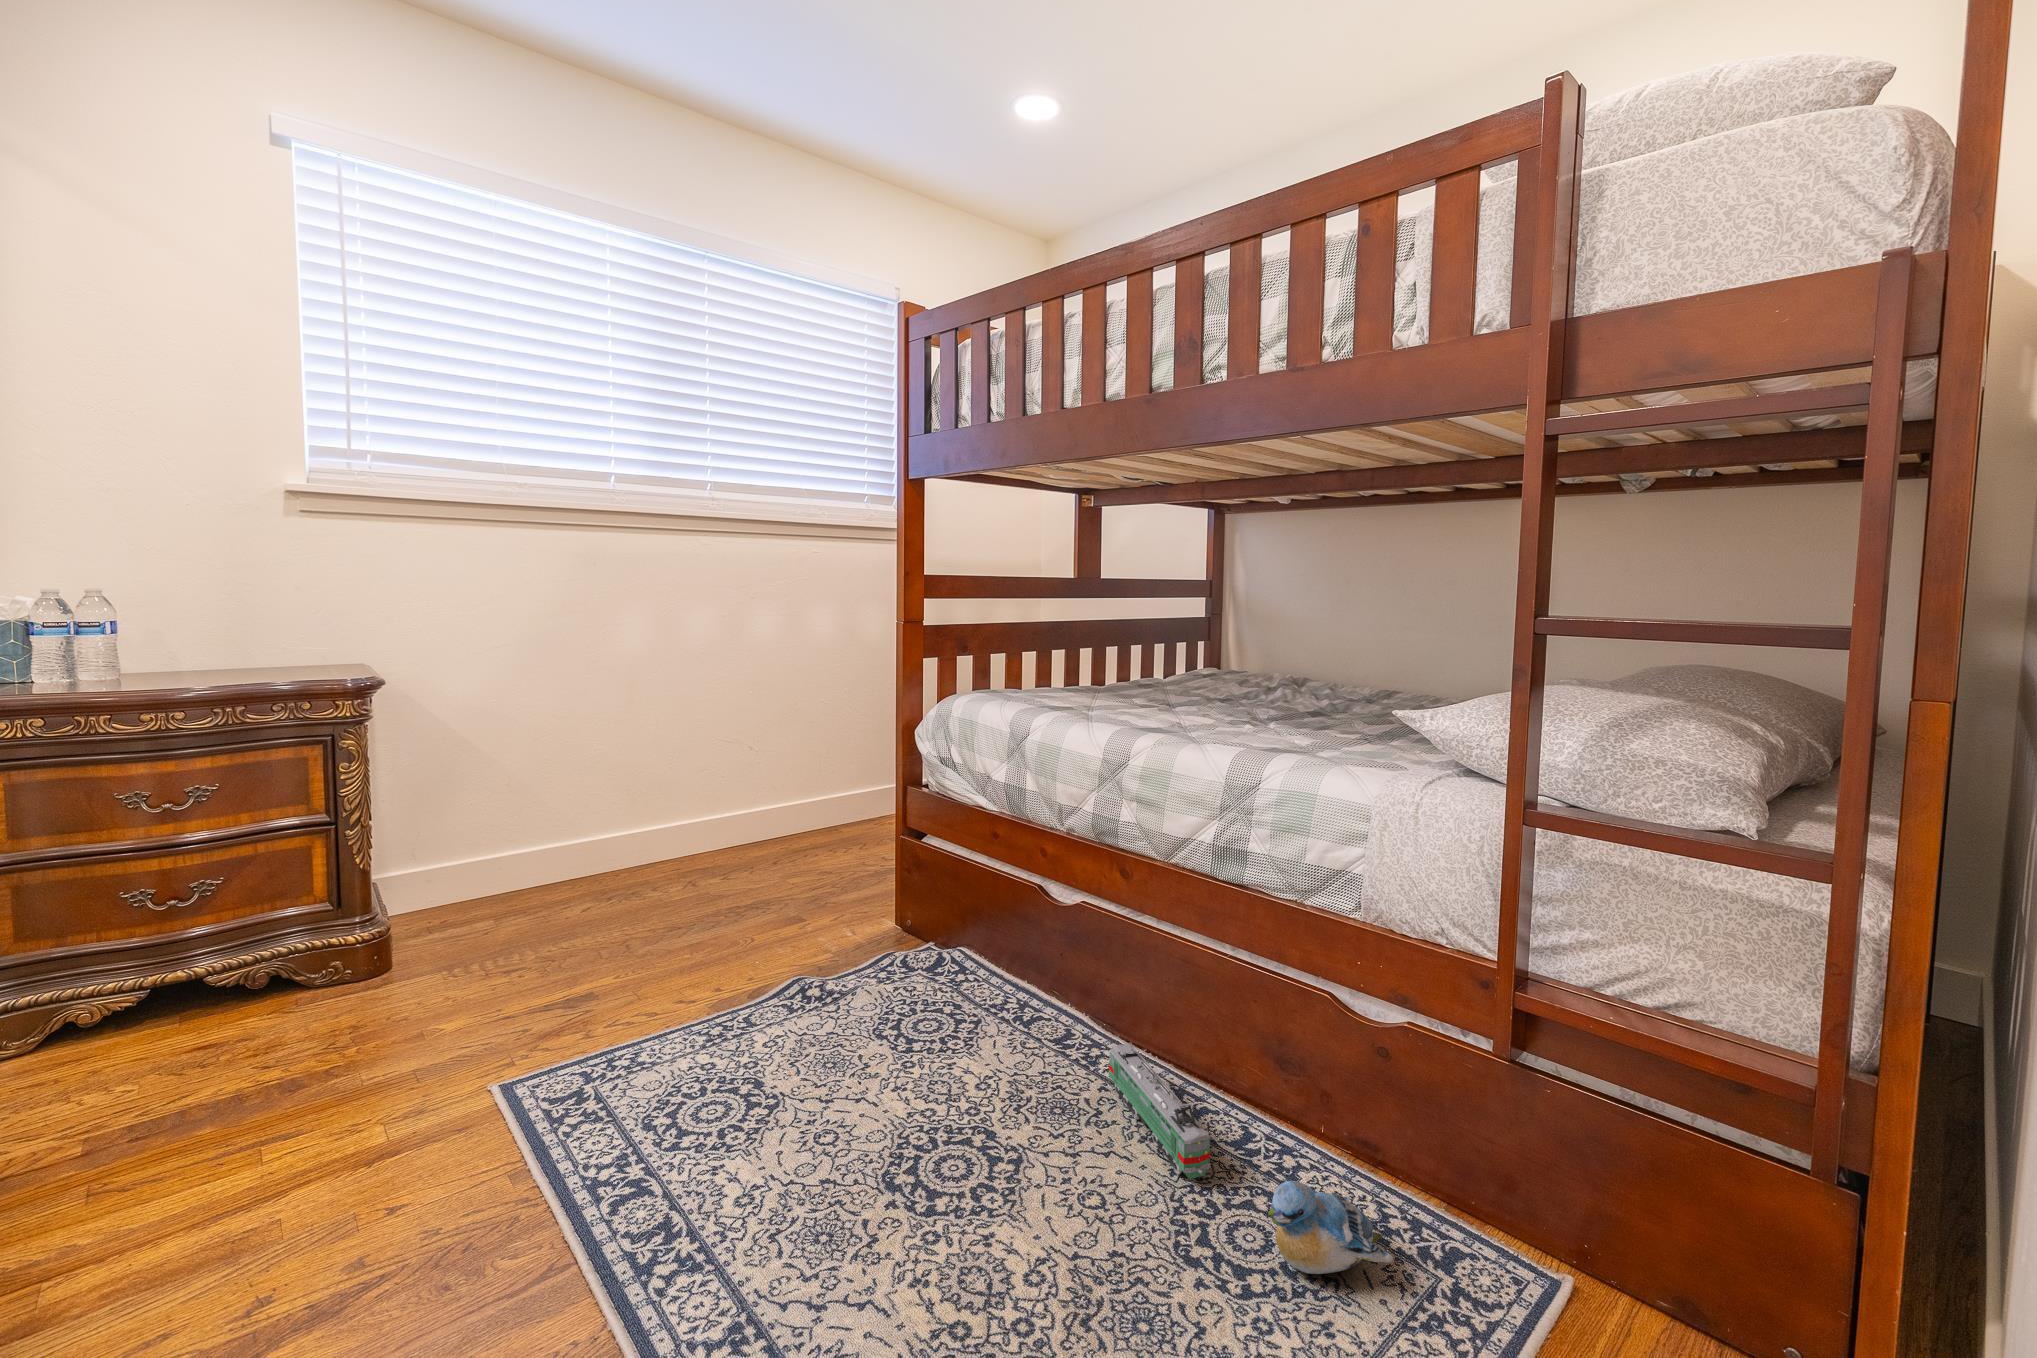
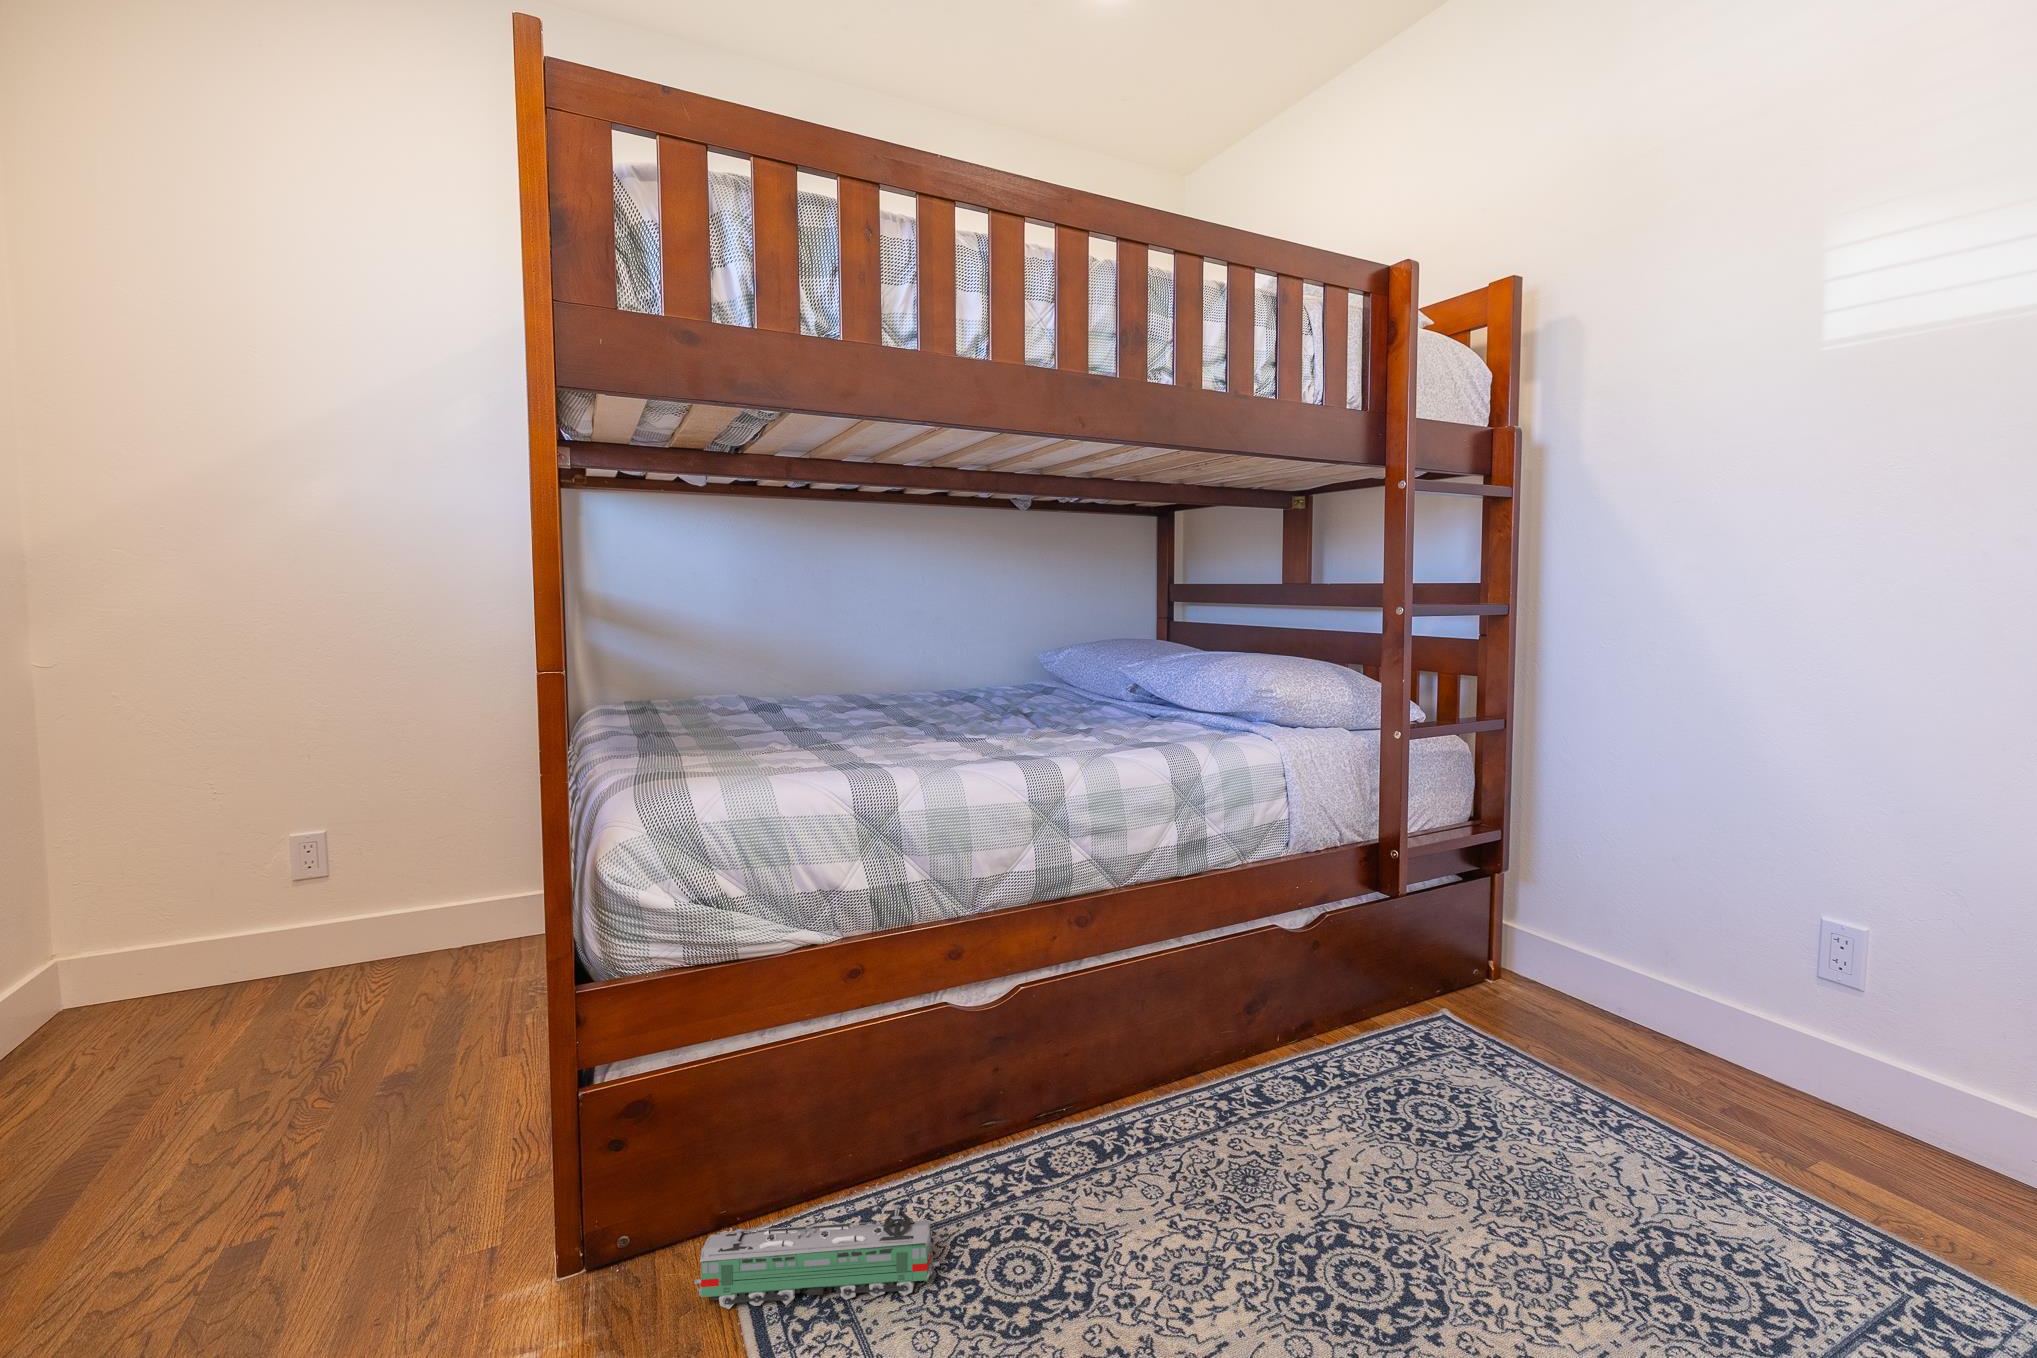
plush toy: present [1268,1181,1393,1274] -> none [1036,1160,1111,1248]

